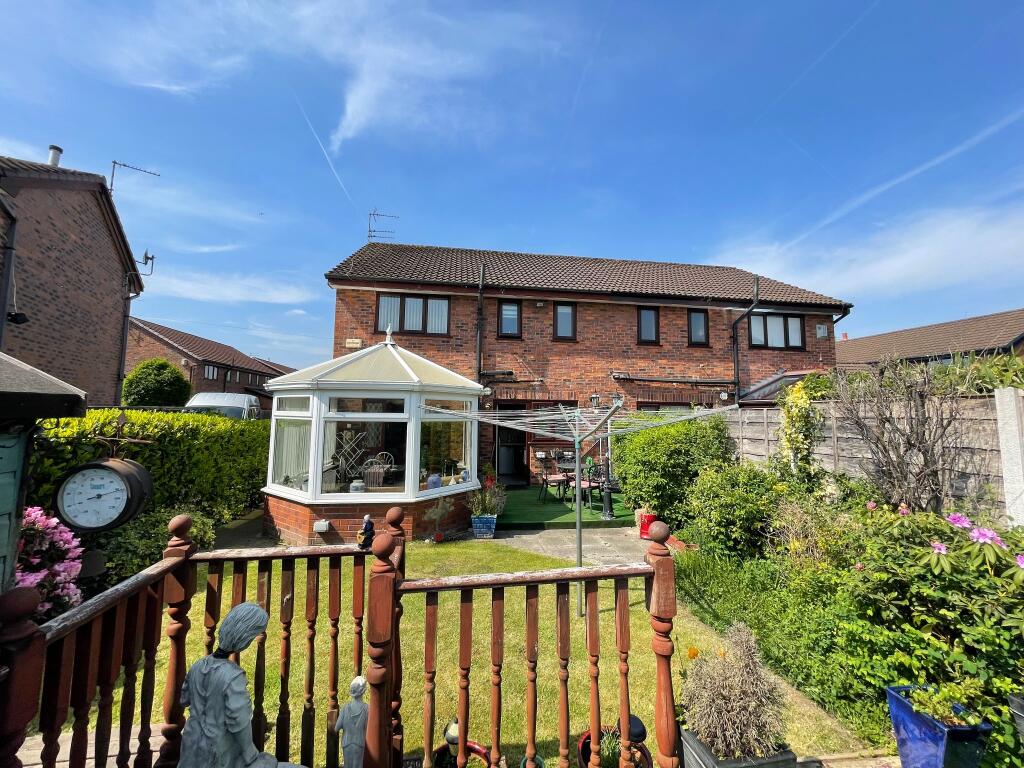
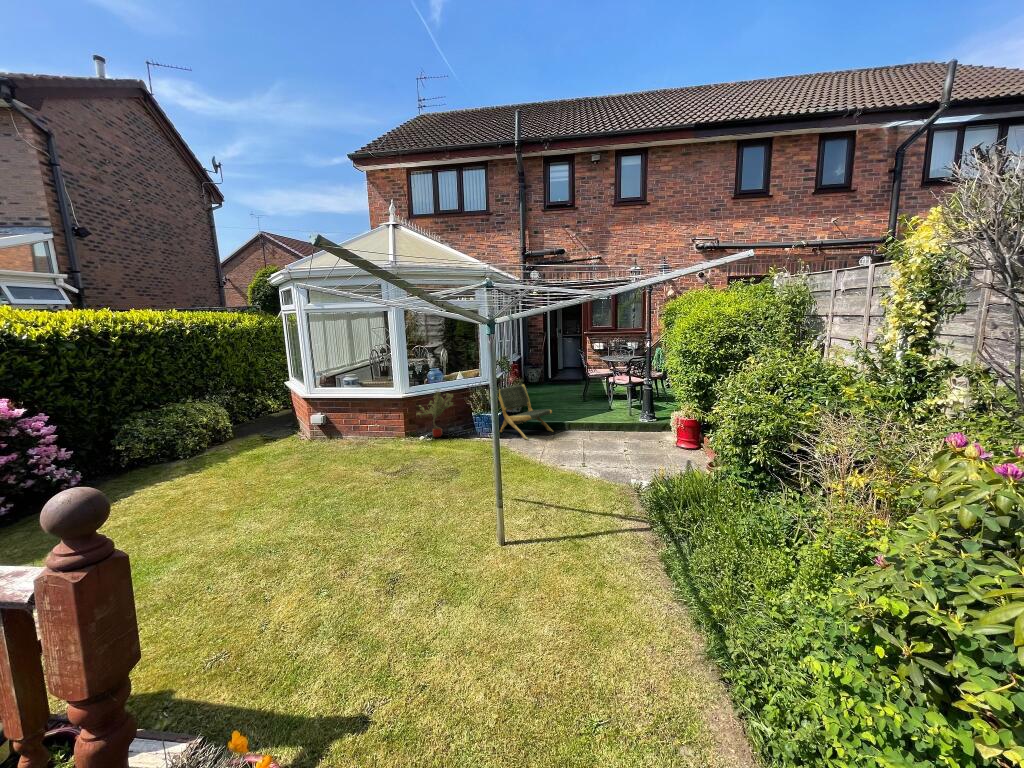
lounge chair: none [492,489,540,539] -> present [499,384,553,439]

